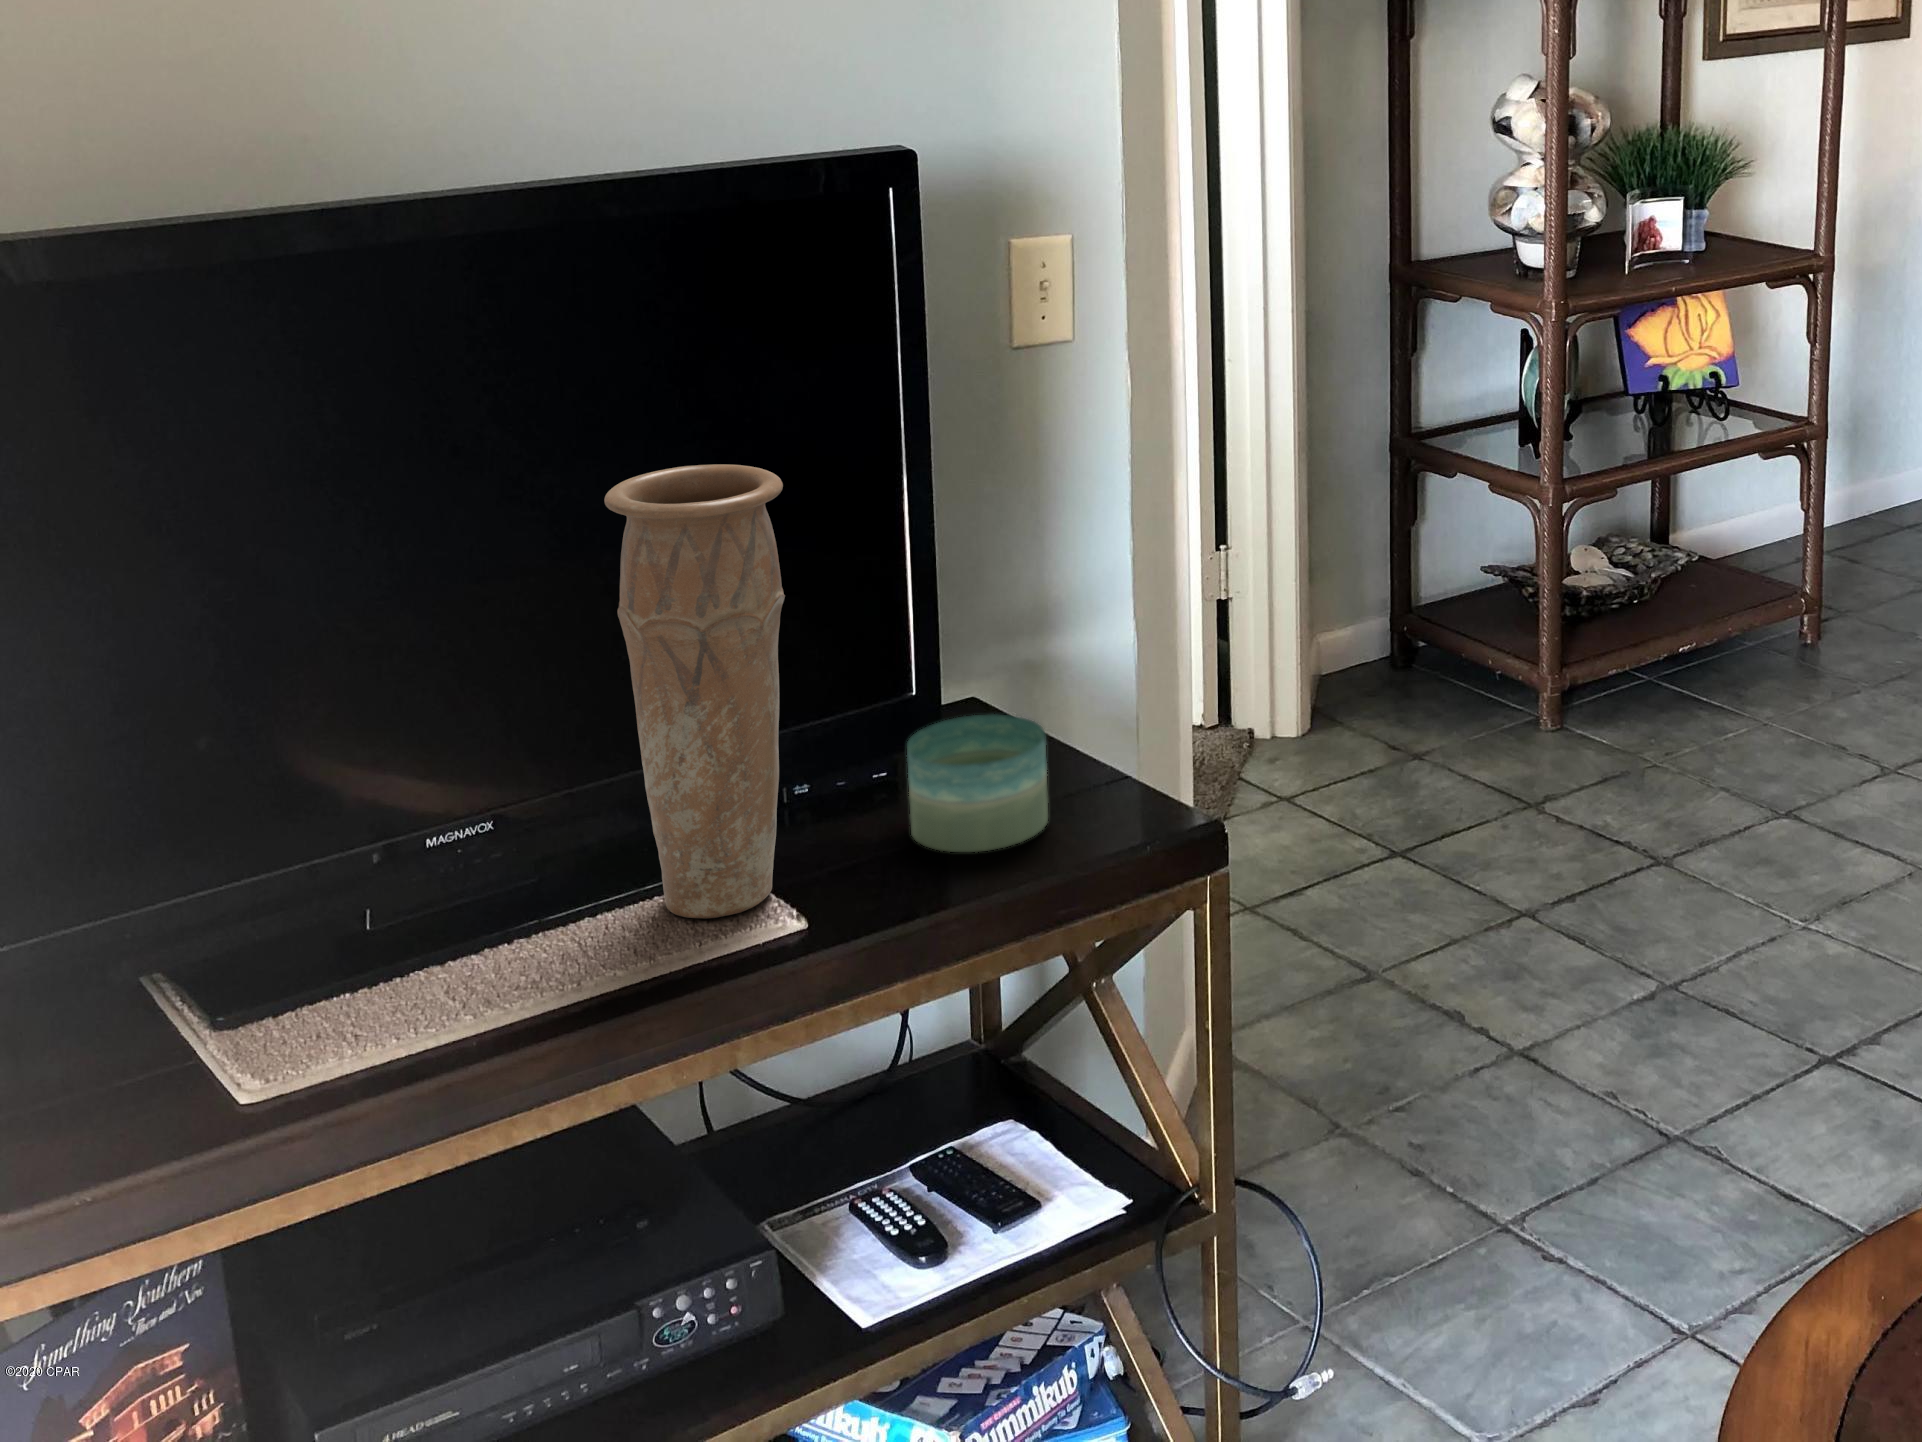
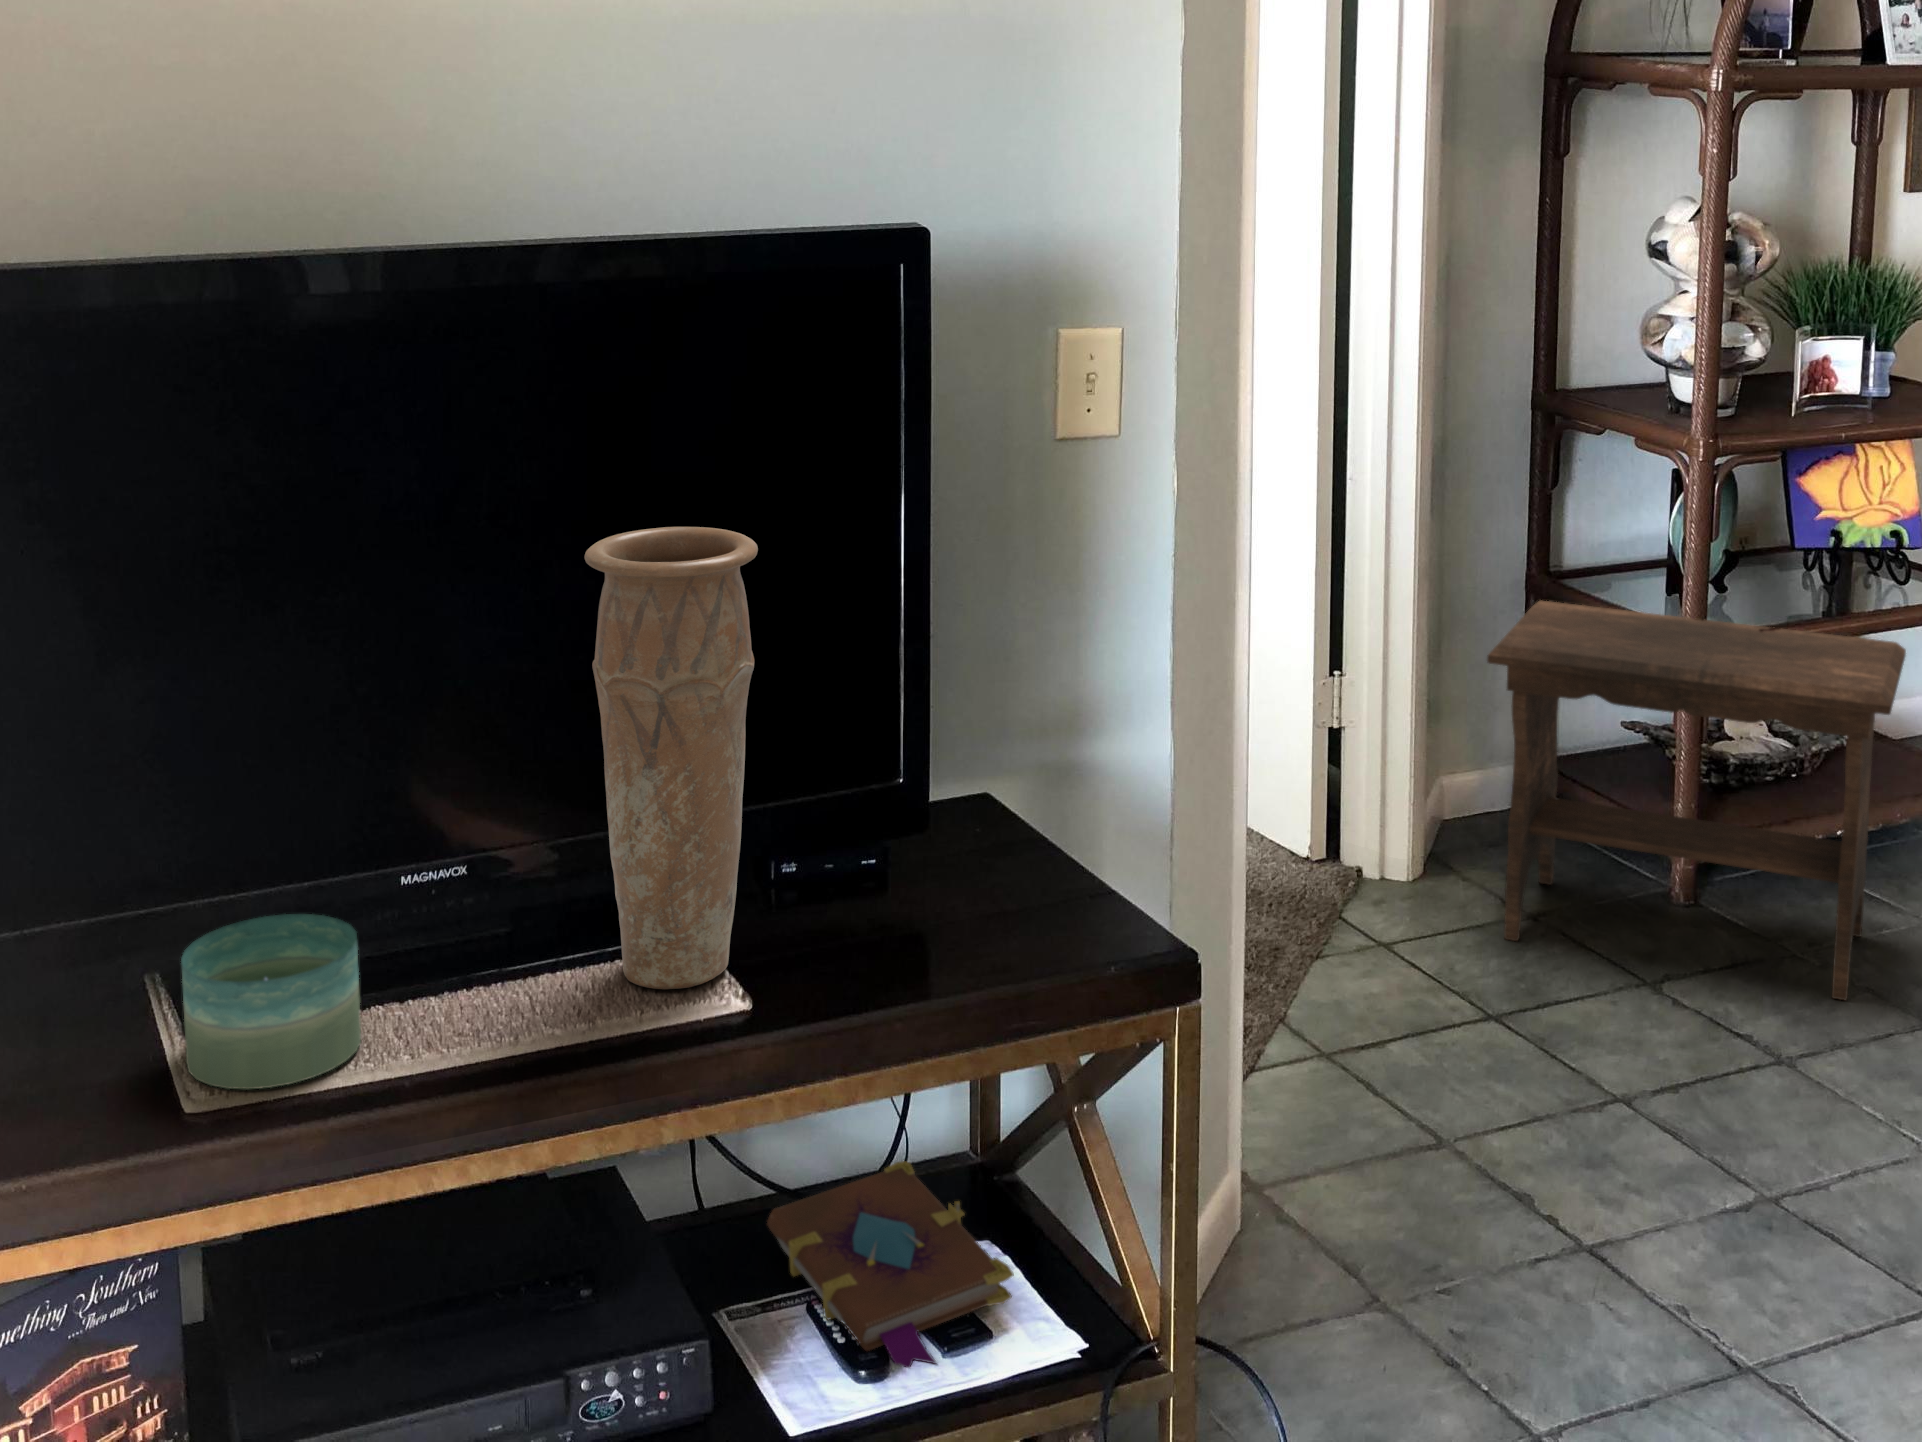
footstool: none [1371,467,1742,806] -> present [1487,600,1906,1000]
candle: present [907,714,1048,852] -> present [181,914,361,1089]
book: none [793,1059,1053,1250] -> present [767,1161,1014,1368]

